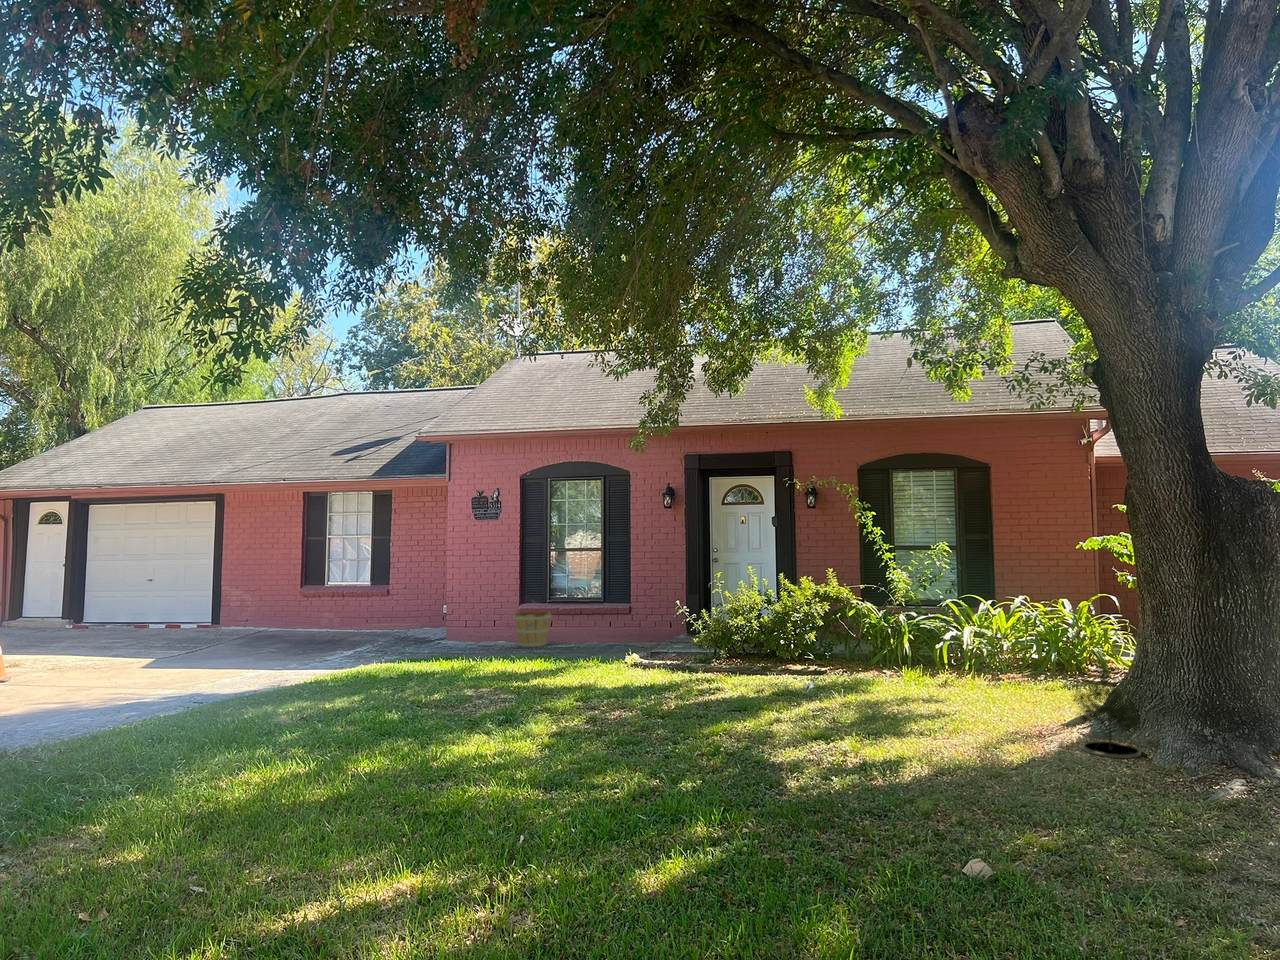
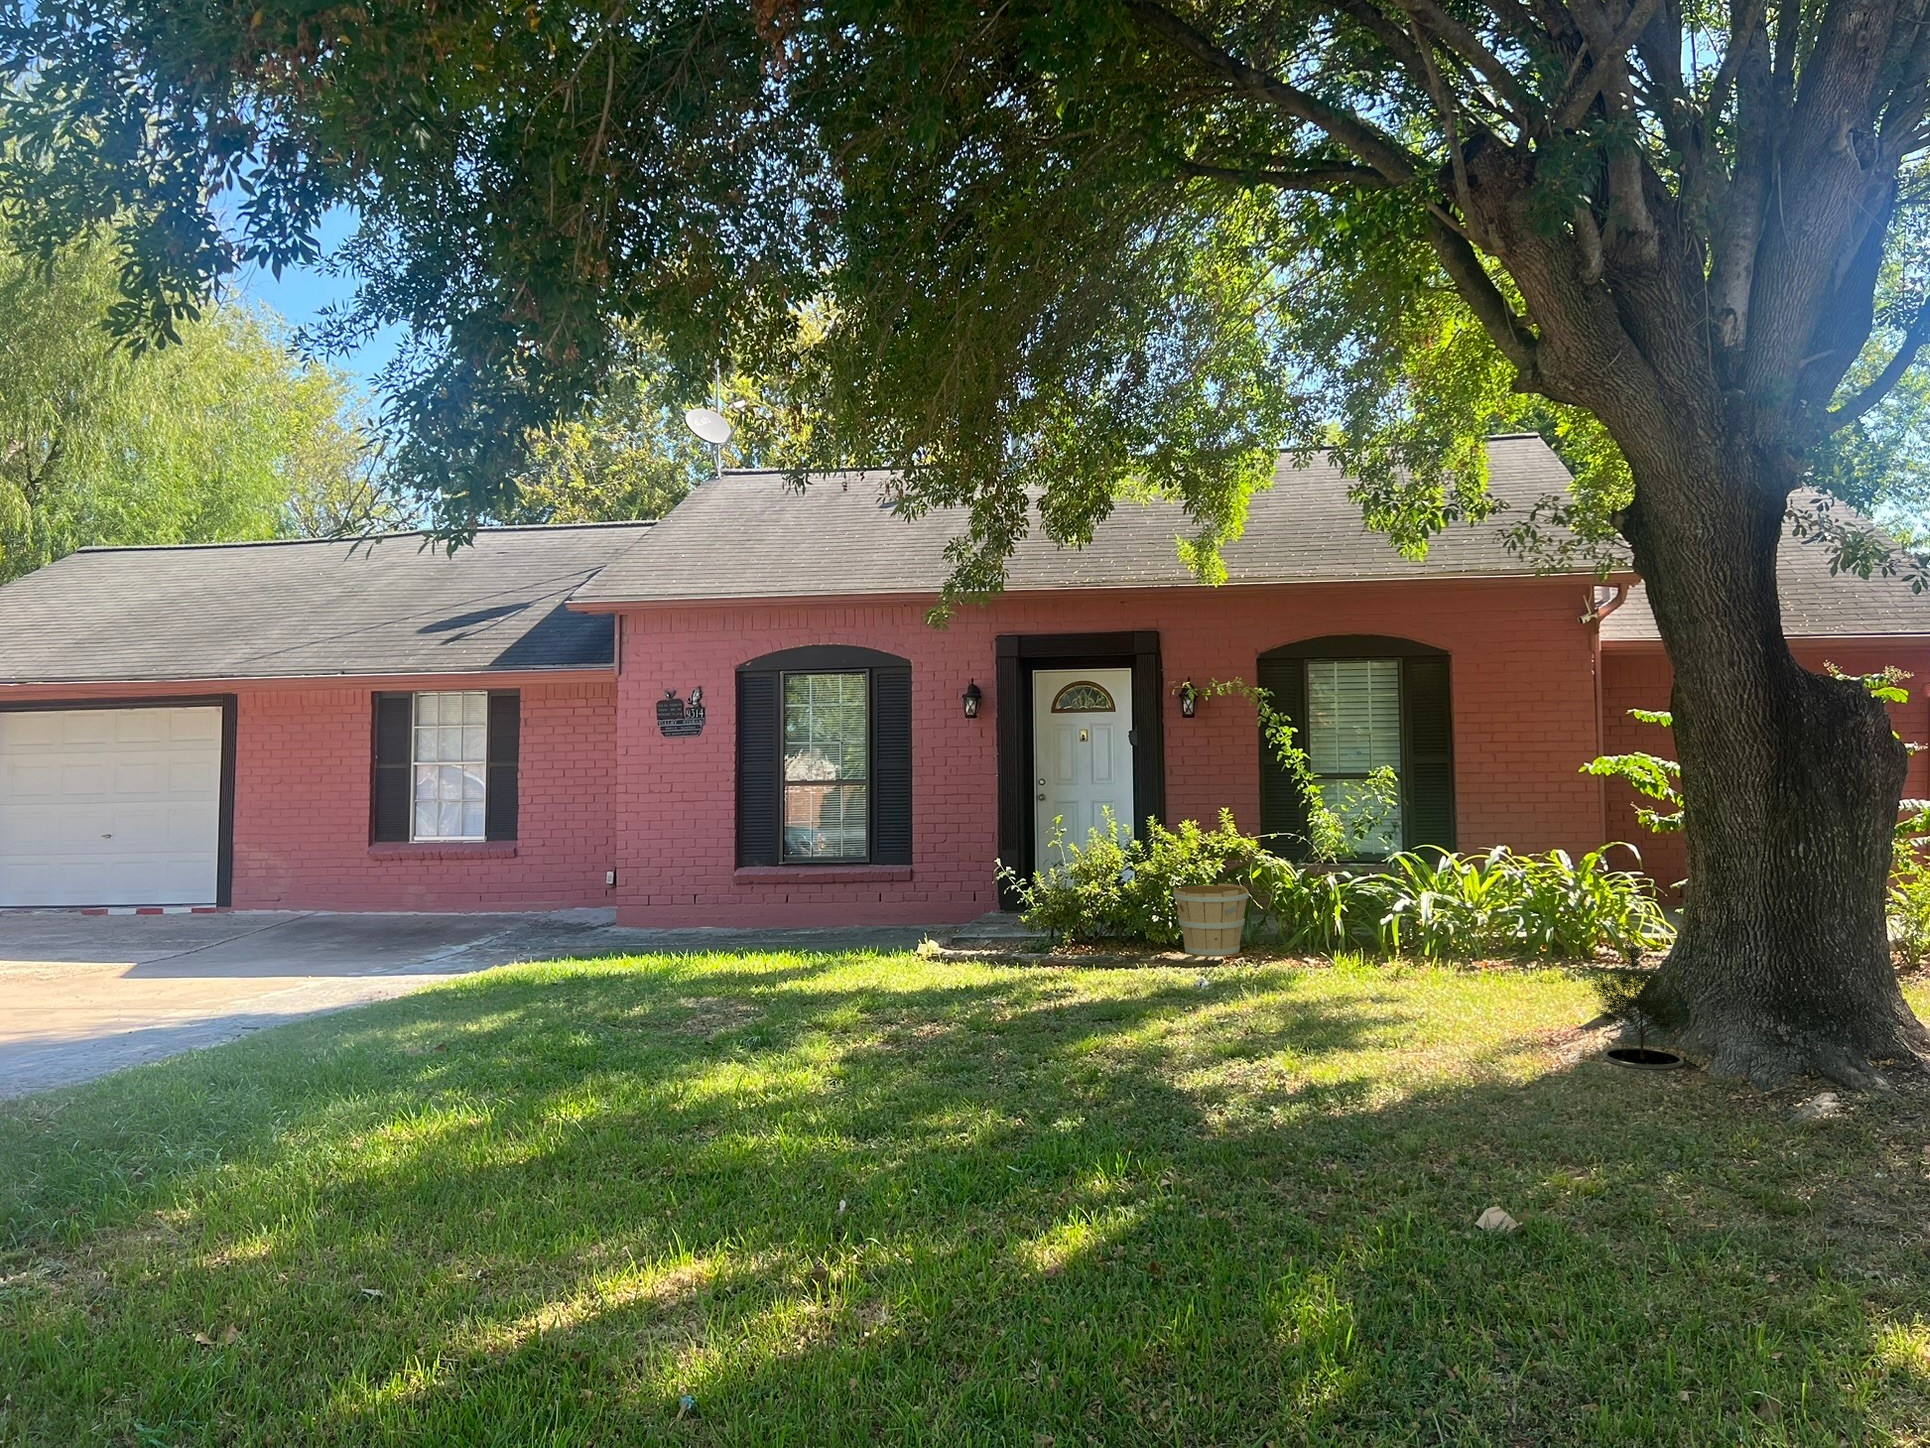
wooden bucket: present [514,611,552,647] -> present [1173,883,1249,956]

